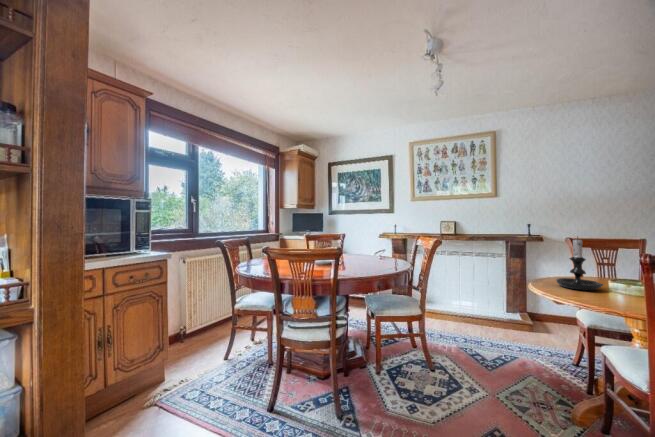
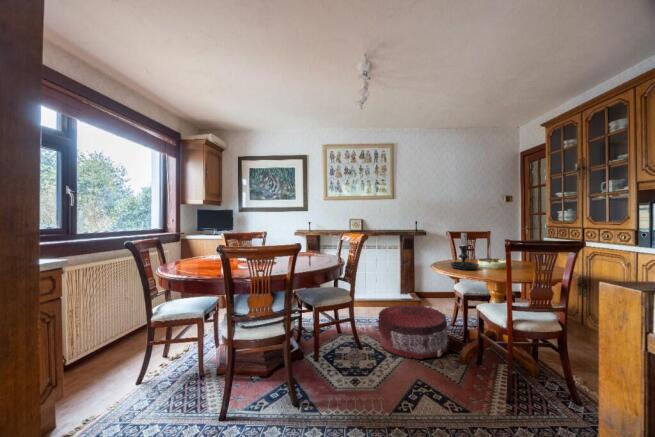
pouf: none [457,325,560,402] -> present [378,304,450,359]

